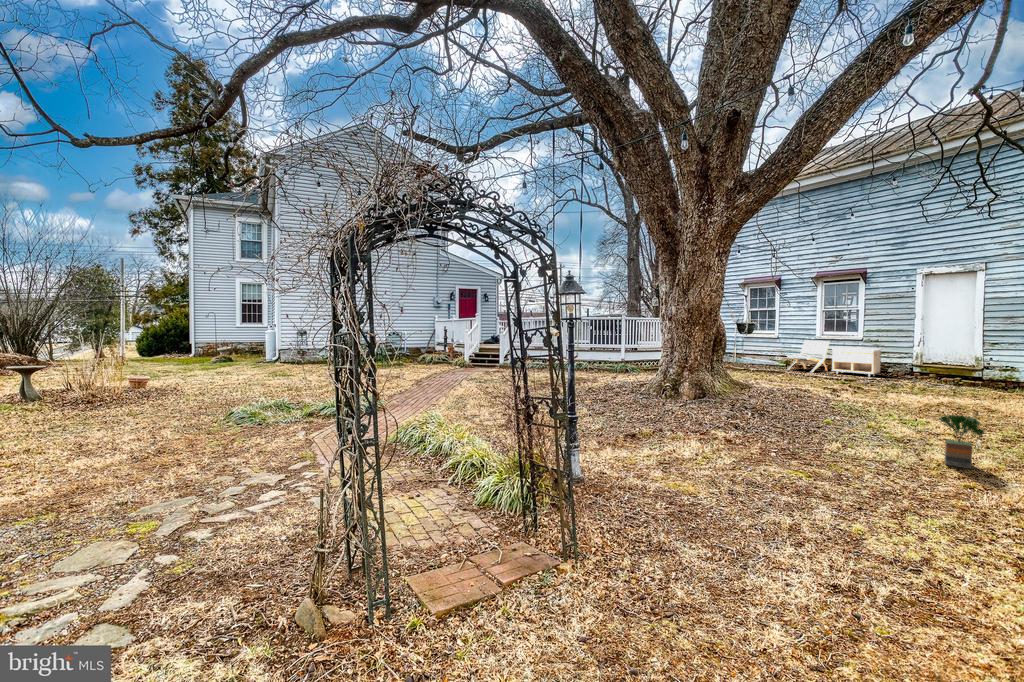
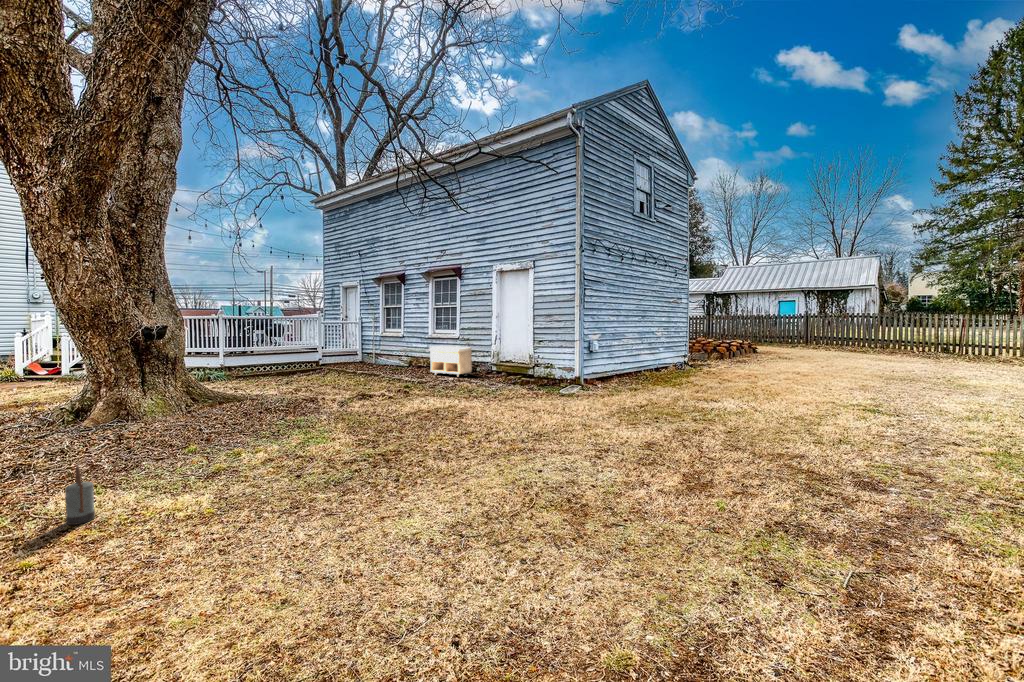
lounge chair: present [787,340,830,373] -> none [394,339,435,375]
potted tree: present [939,415,985,469] -> none [152,452,220,539]
watering can: none [841,418,873,453] -> present [65,467,95,525]

